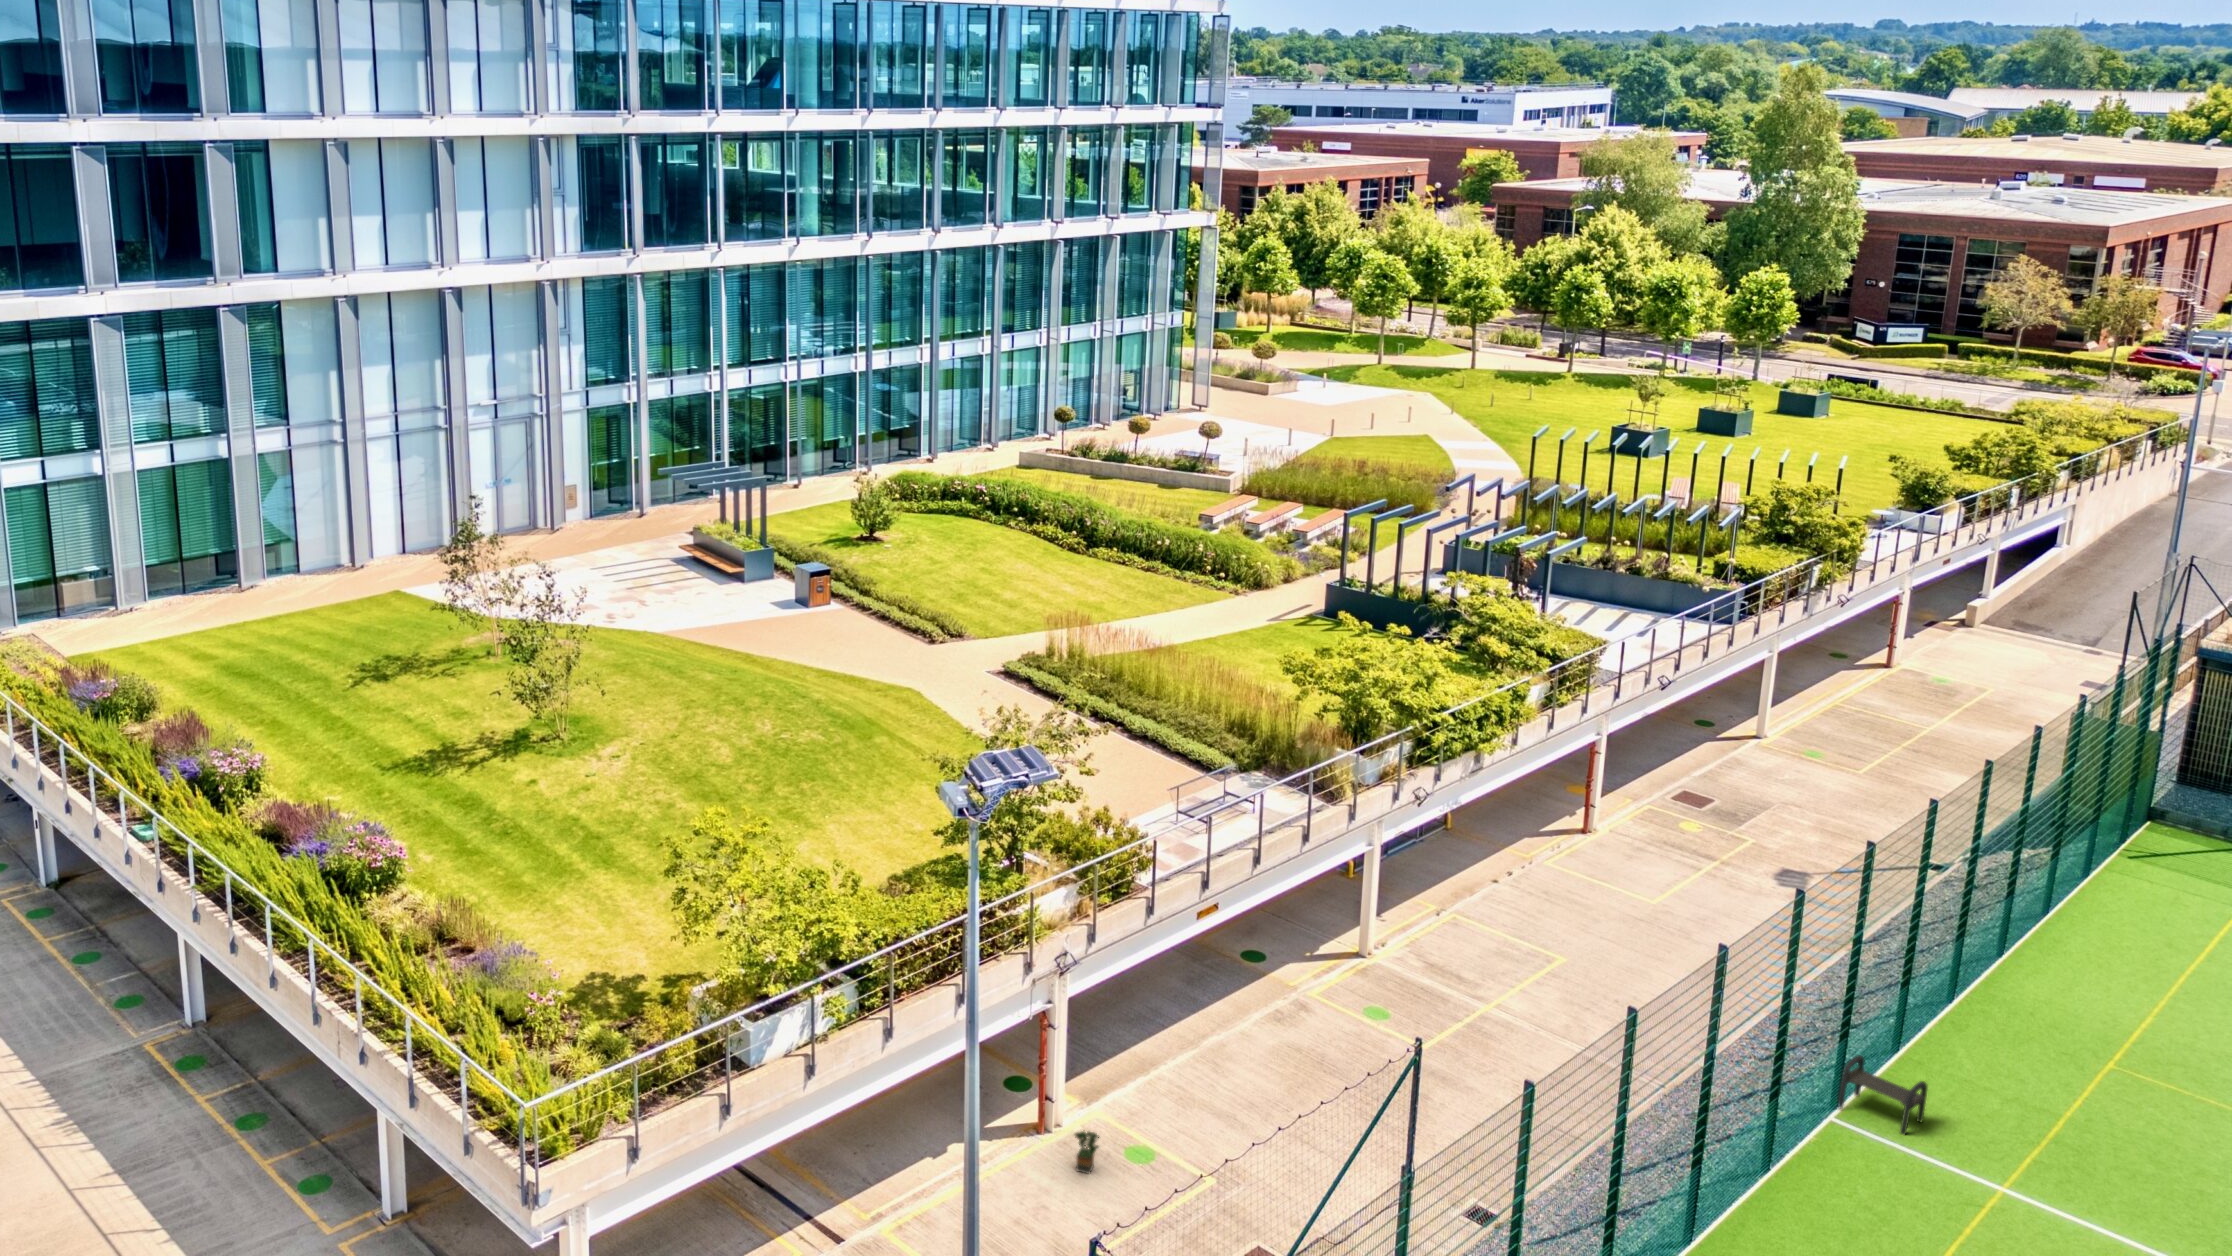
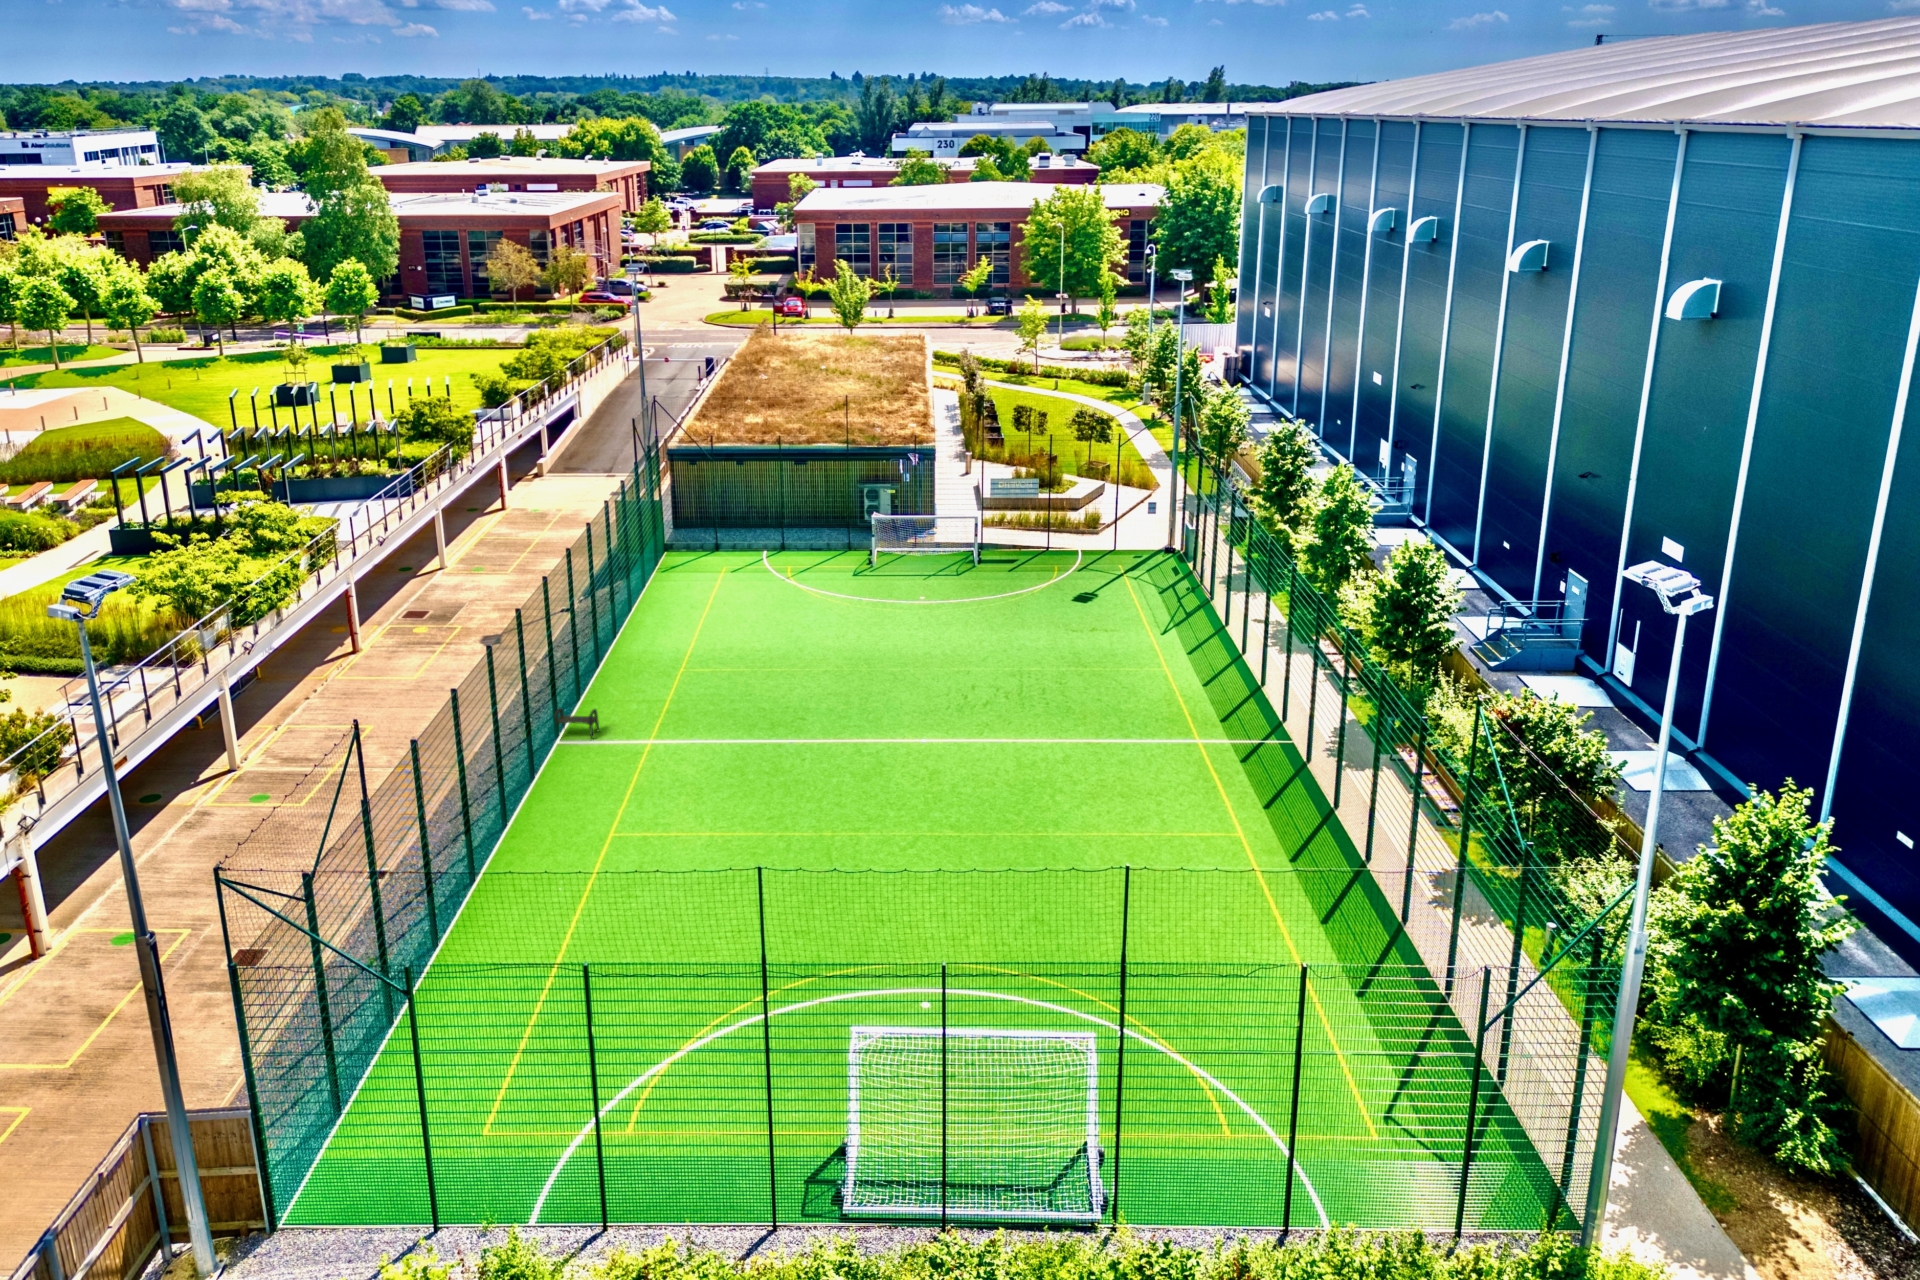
potted tree: present [1075,1131,1099,1174] -> none [84,922,108,953]

